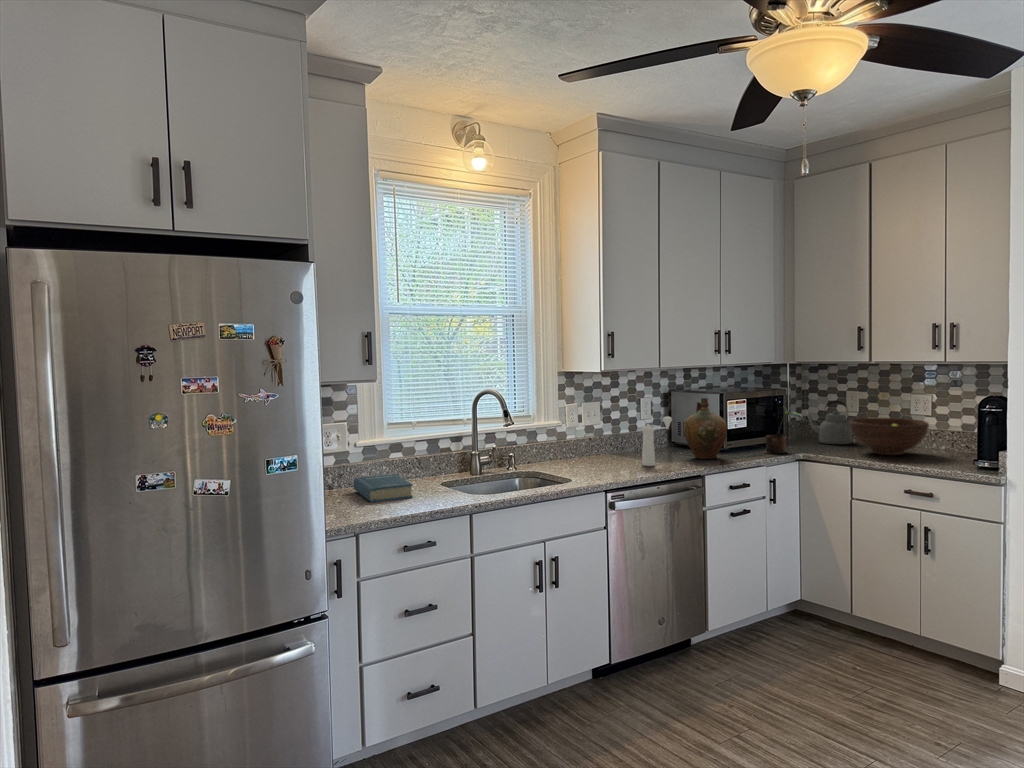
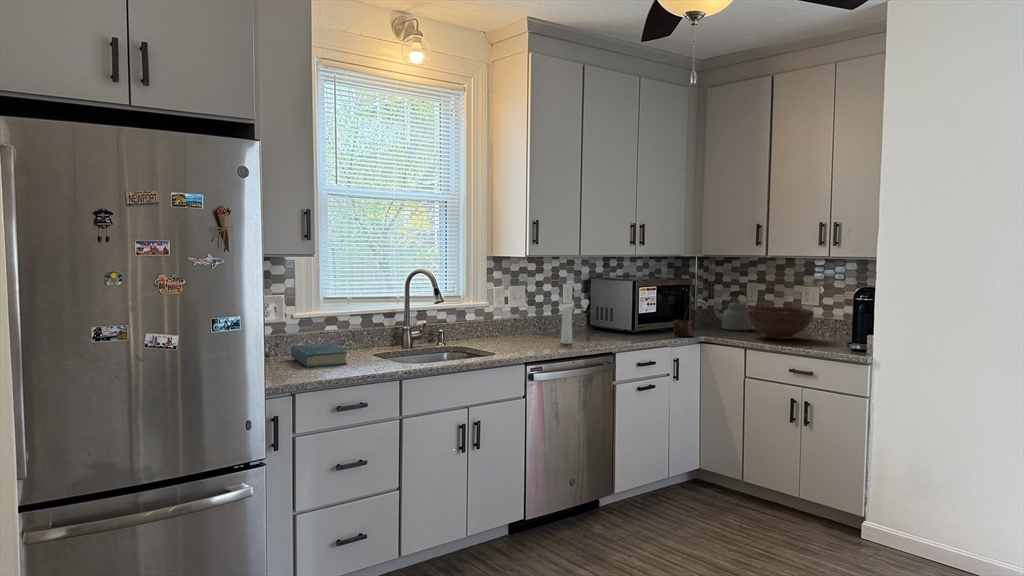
ceramic jug: present [684,398,727,459] -> none [600,284,638,339]

